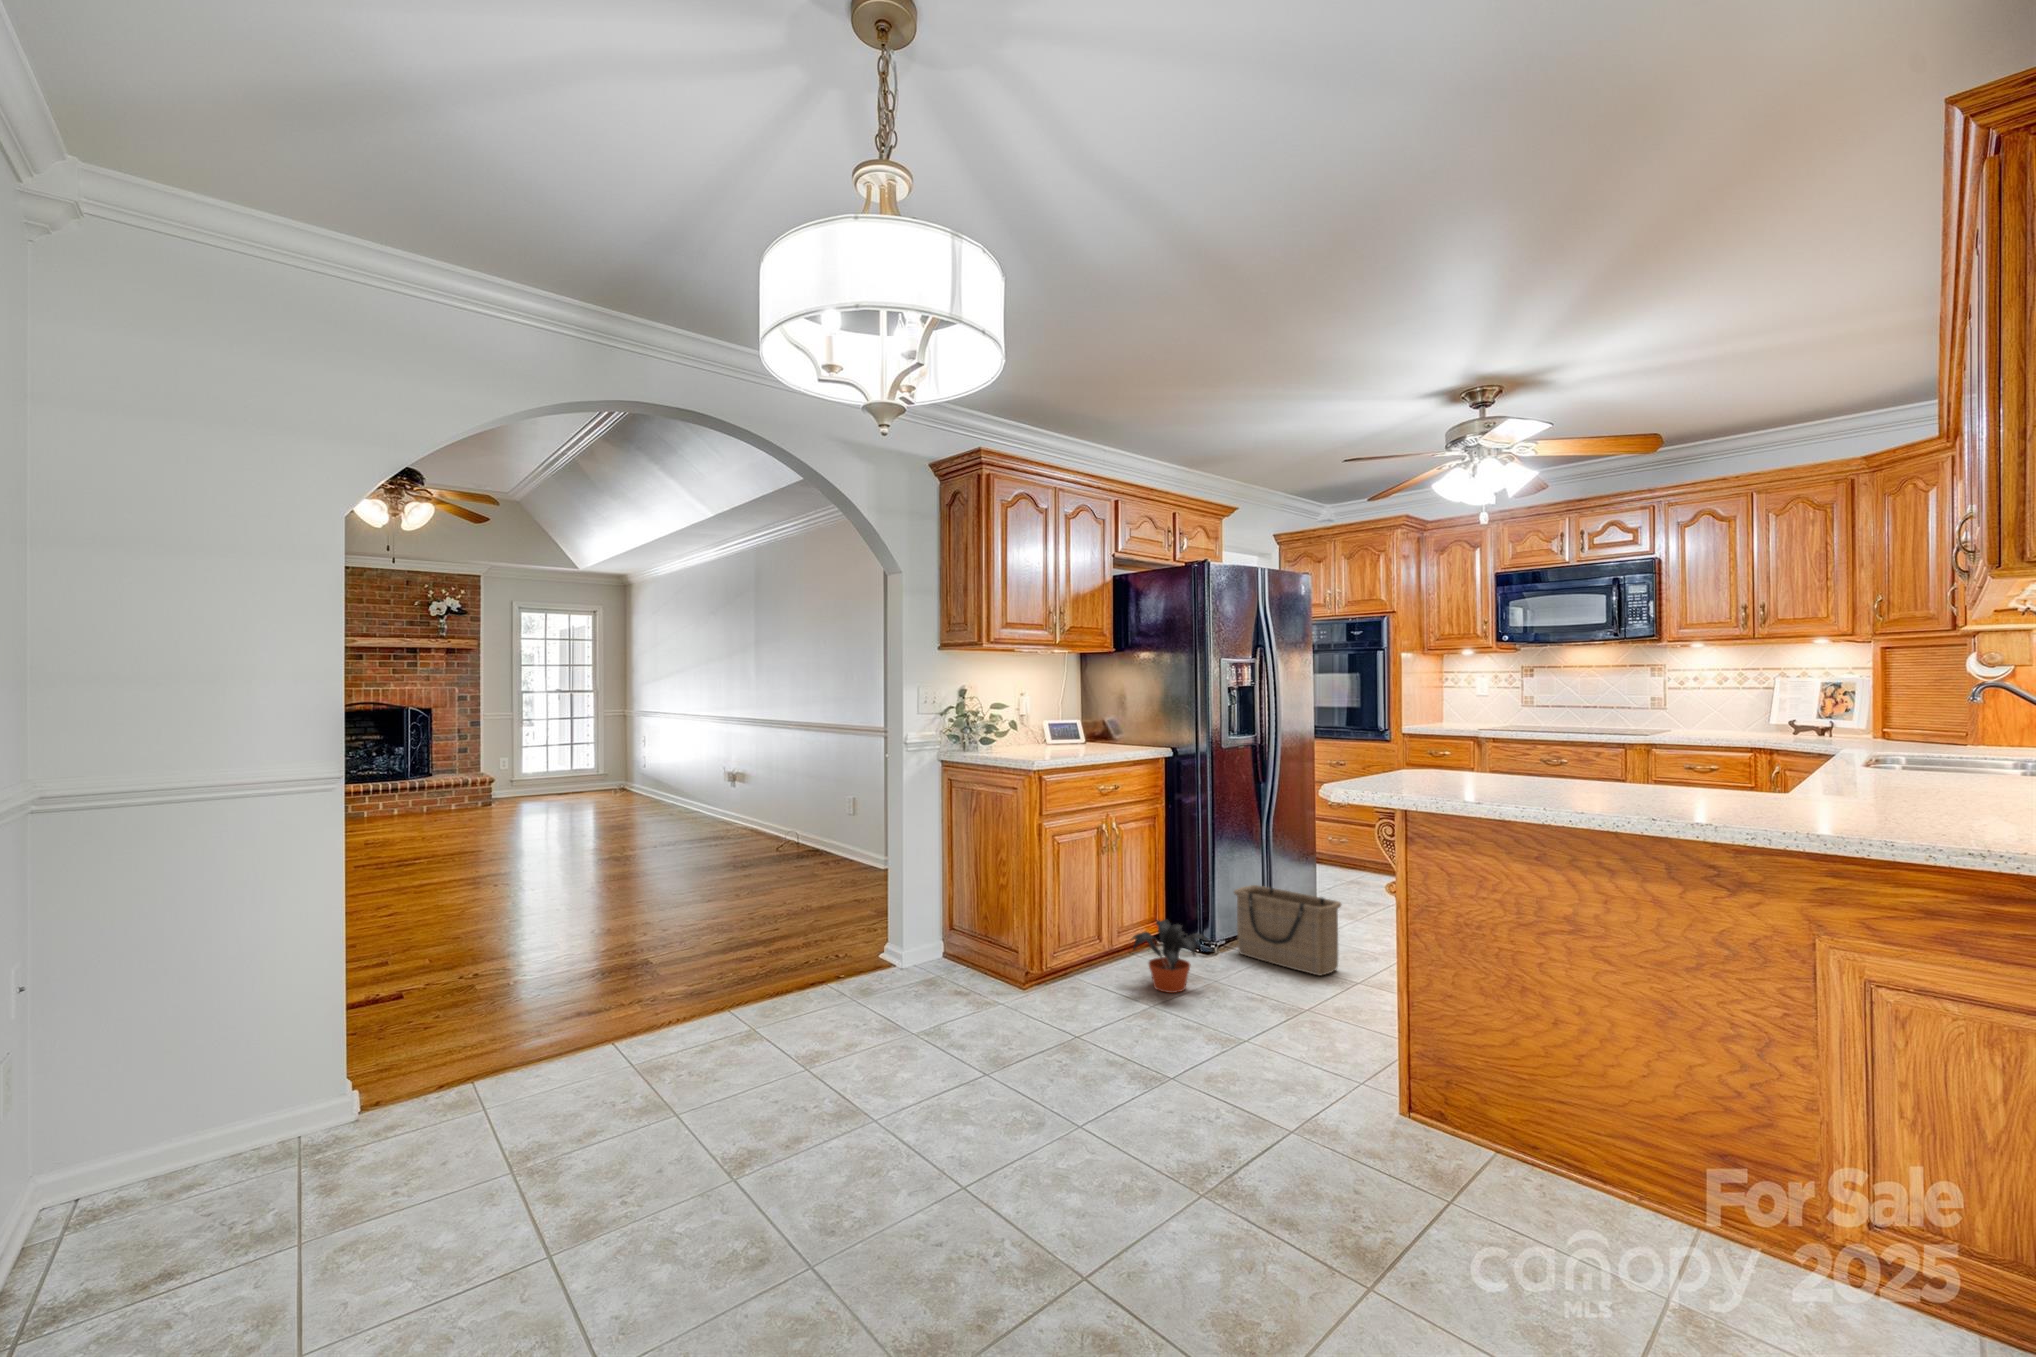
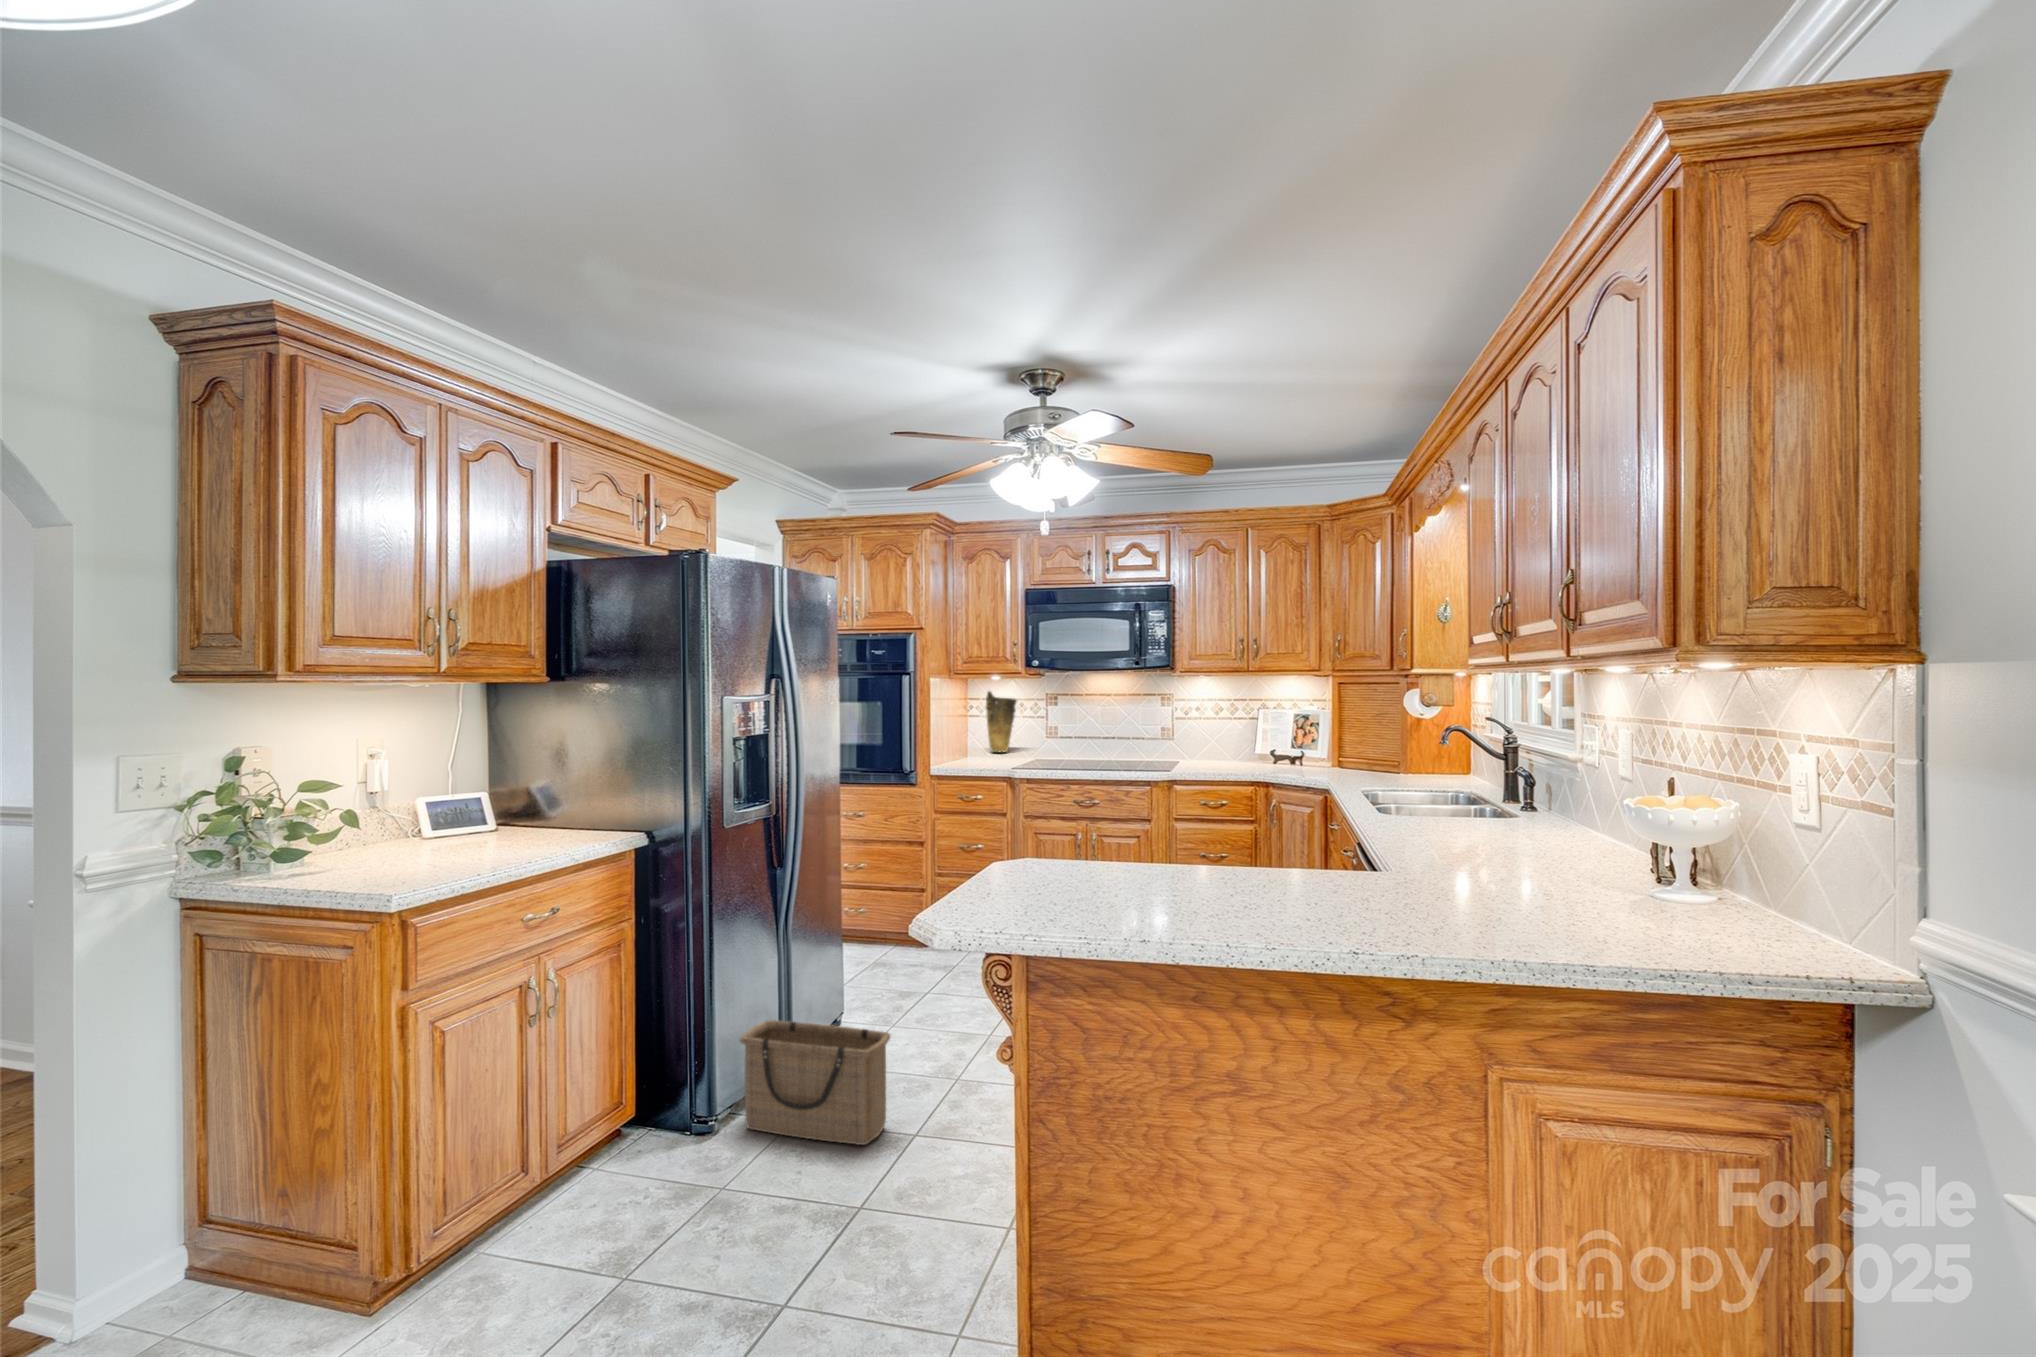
vase: none [1464,665,1497,719] -> present [986,691,1017,752]
potted plant: present [1132,919,1209,993] -> none [572,1117,715,1248]

